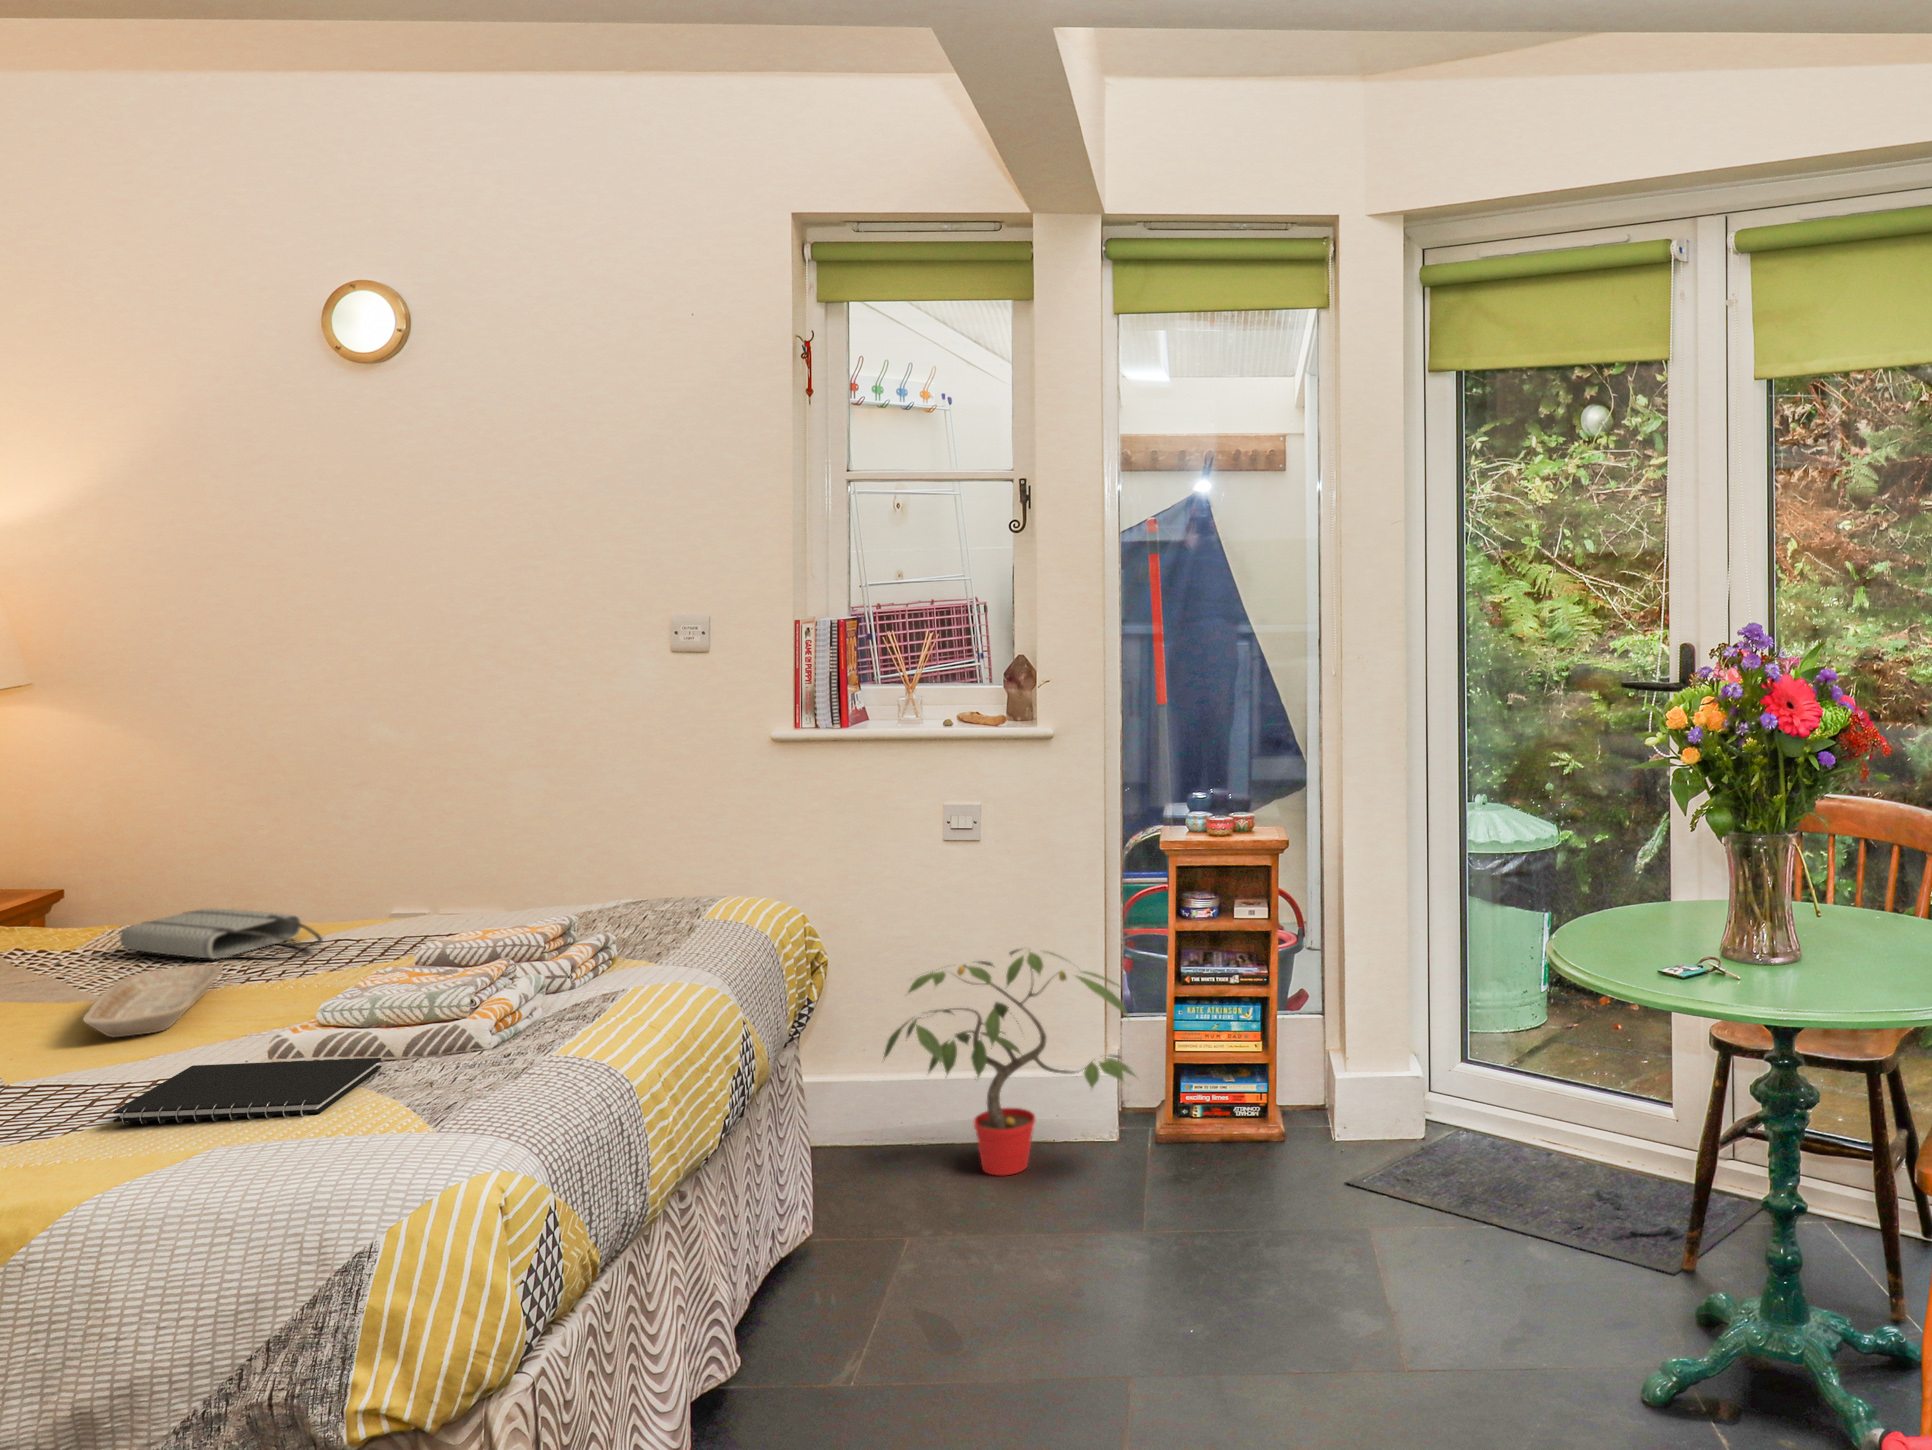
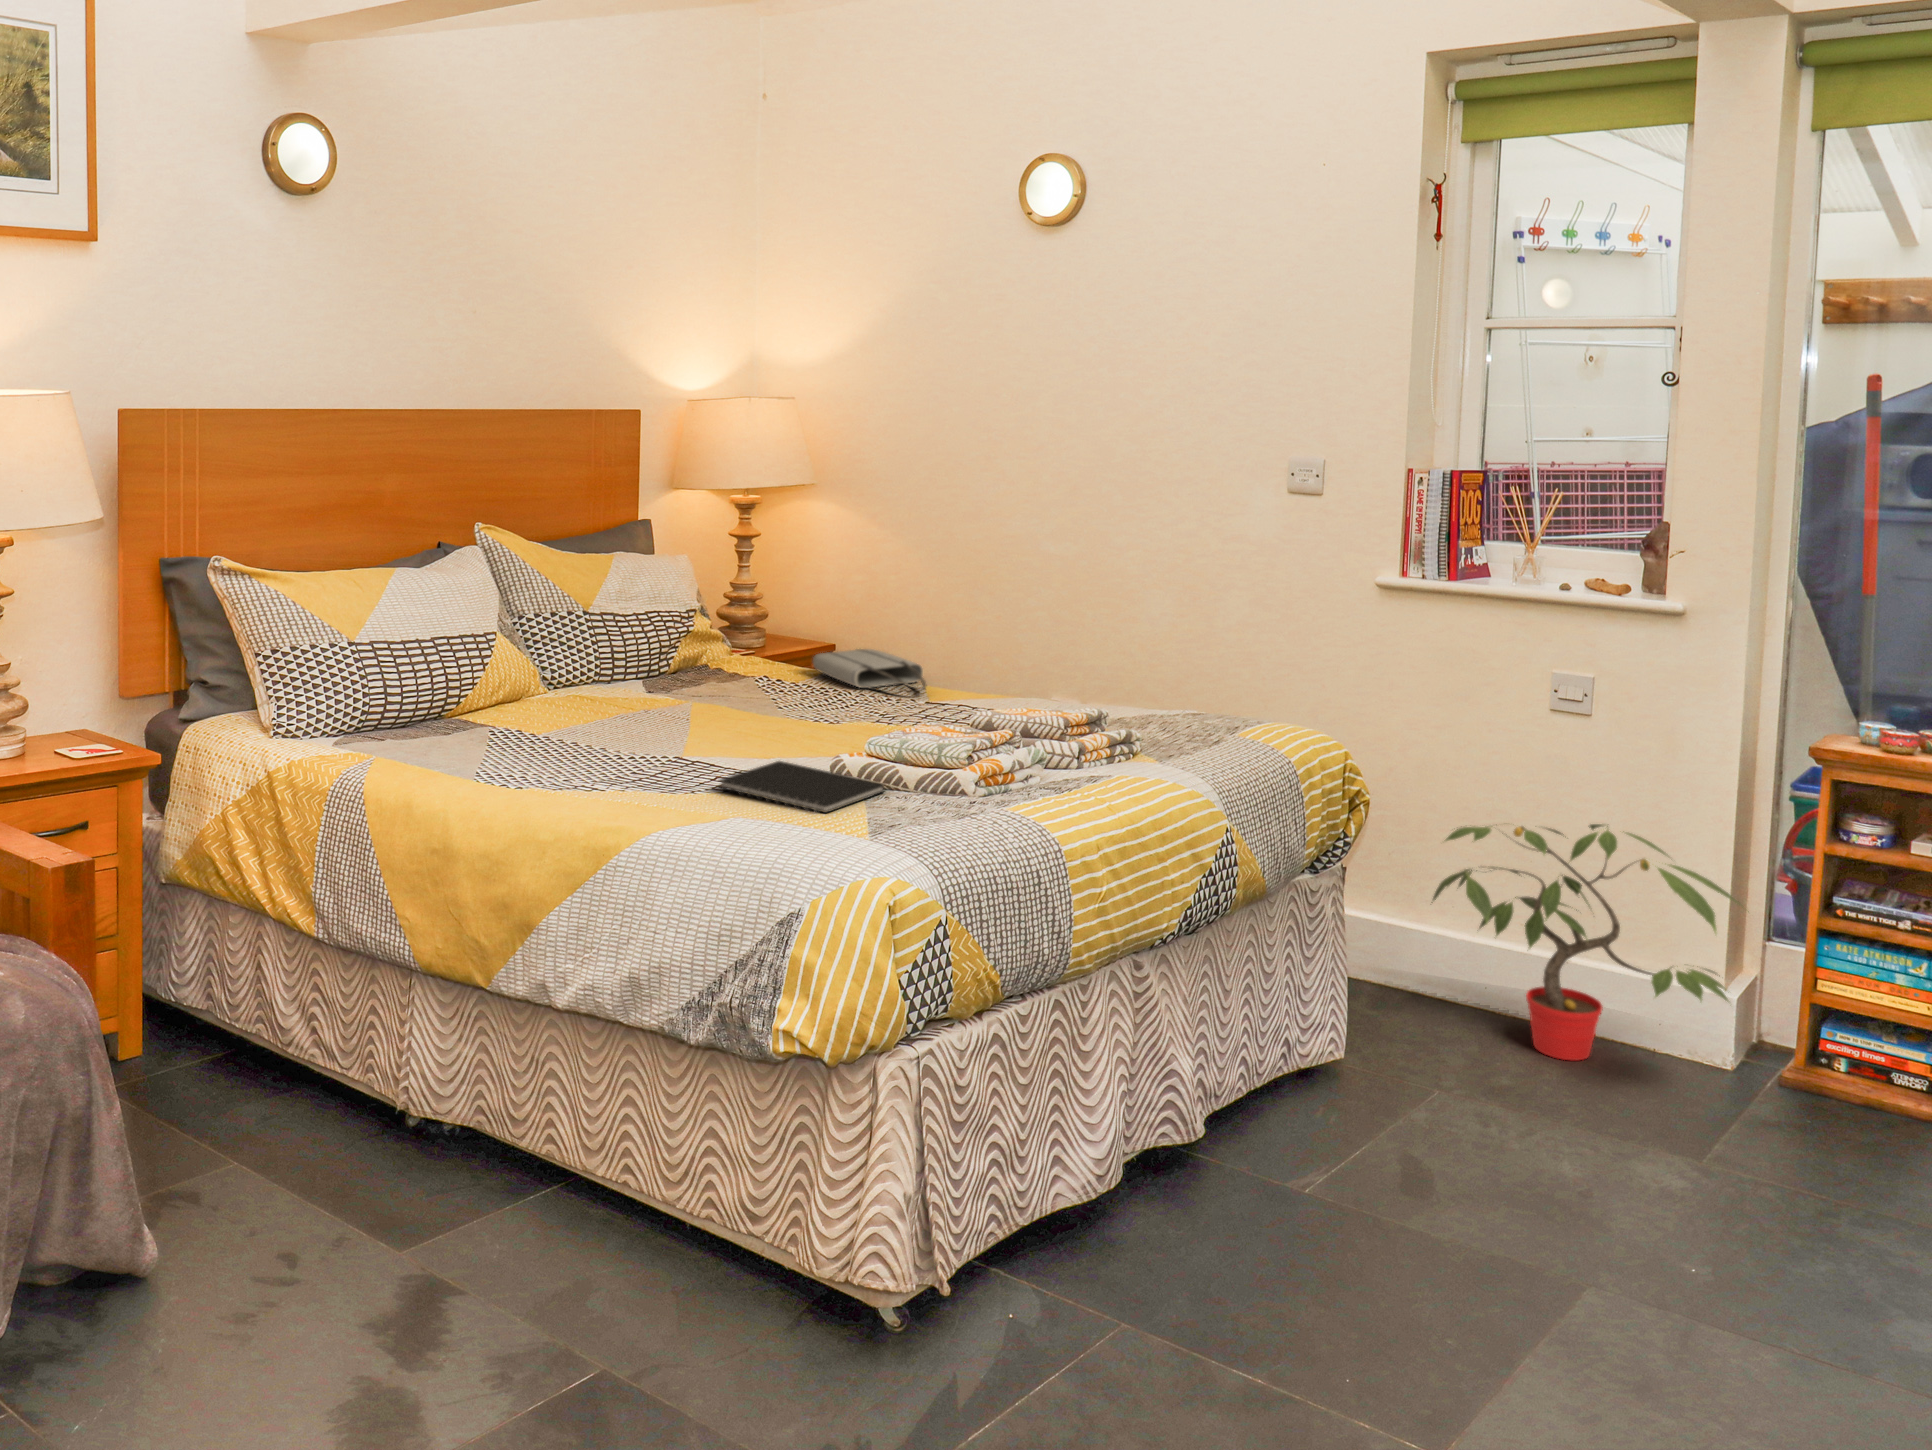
tray: present [83,965,223,1038] -> none [747,689,847,733]

